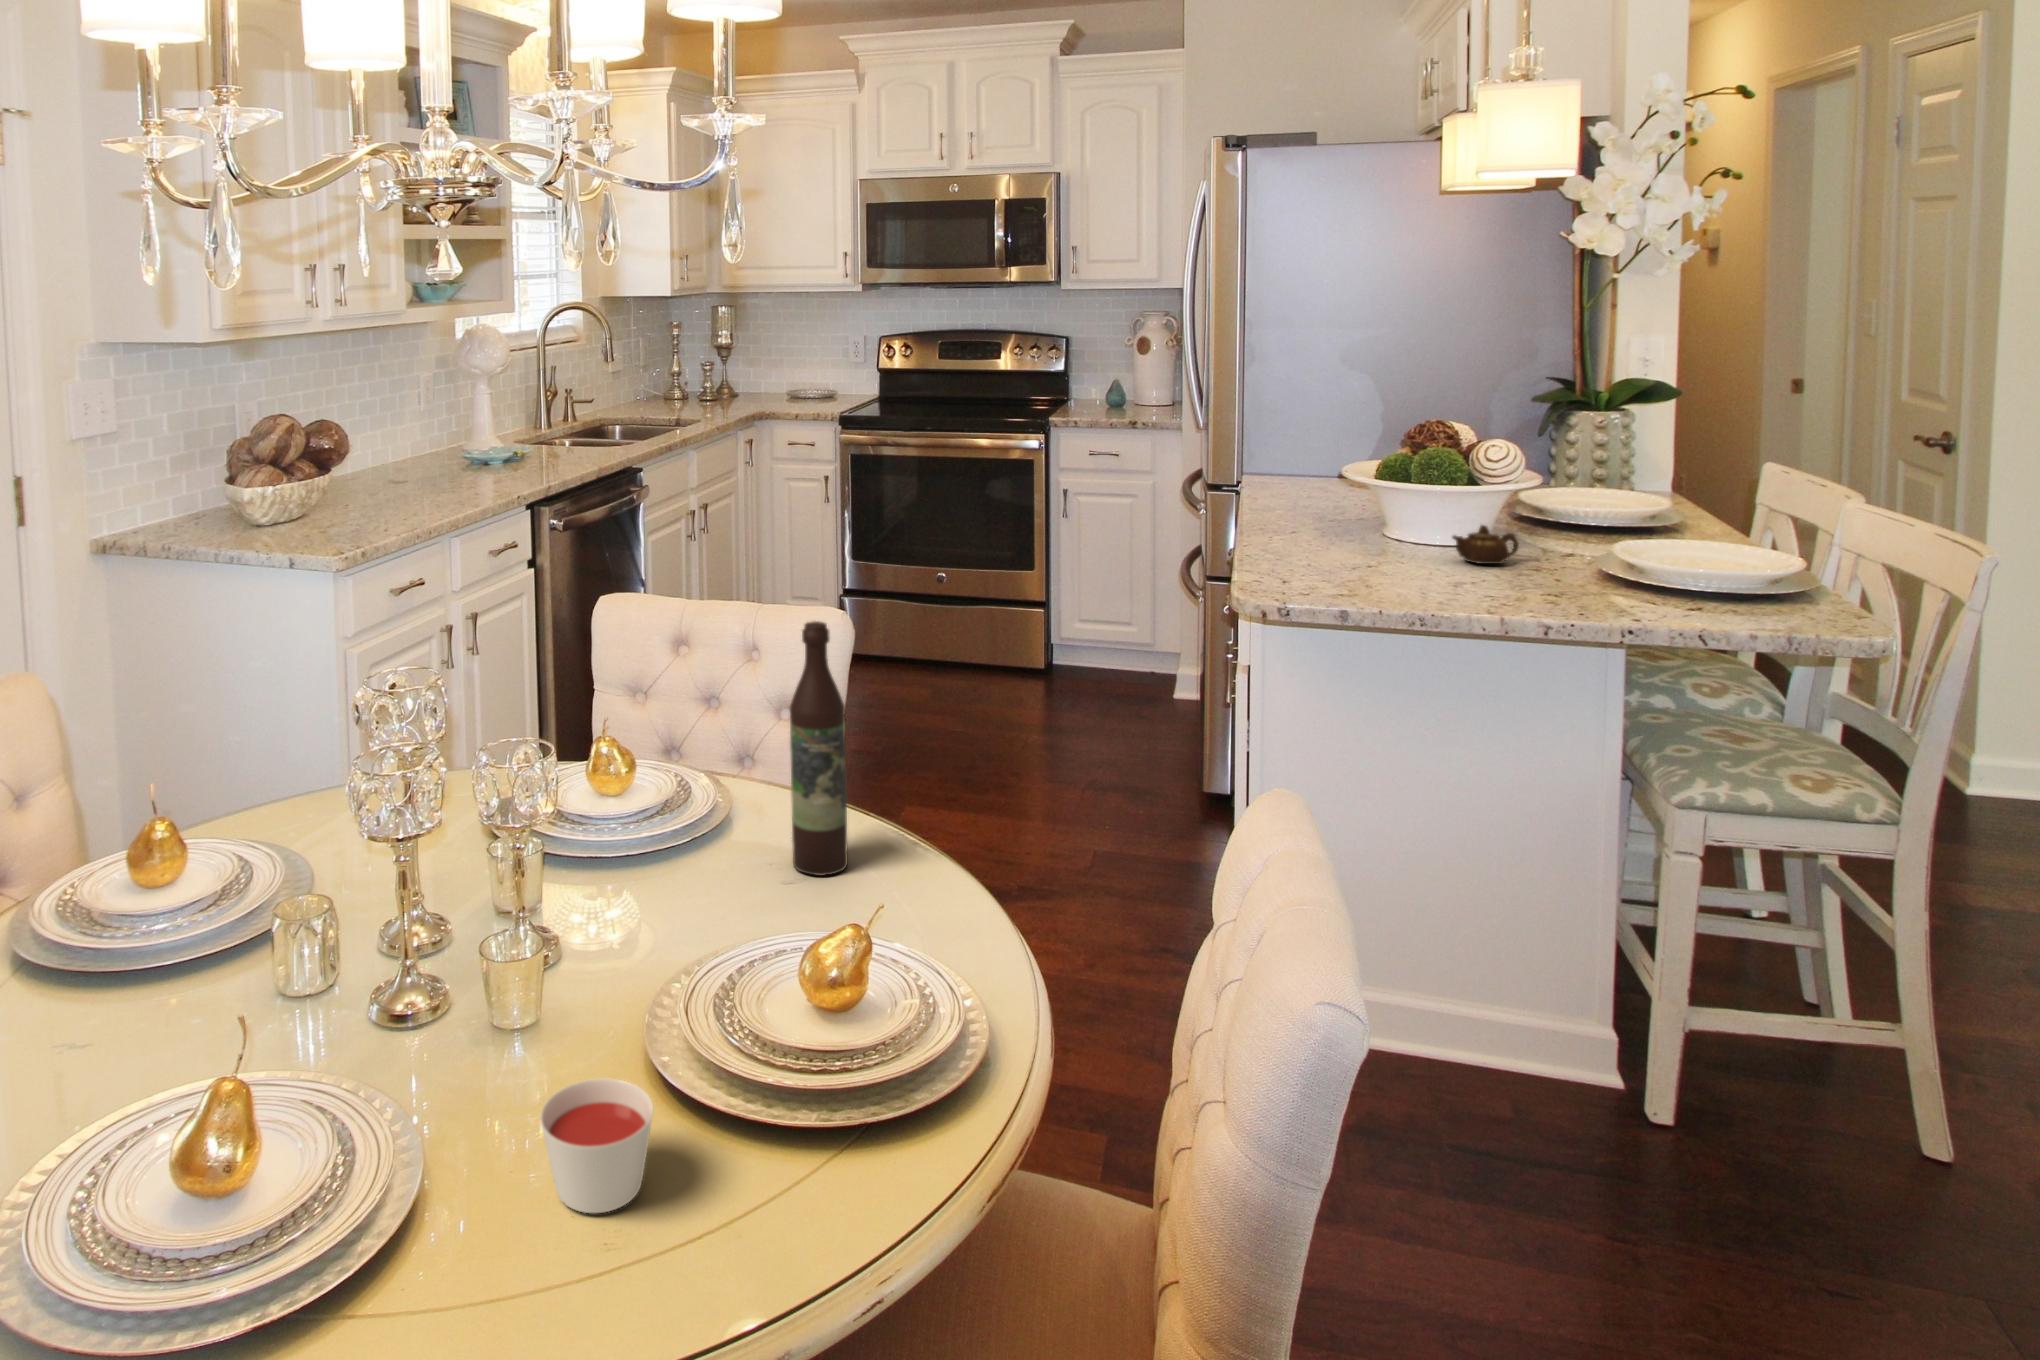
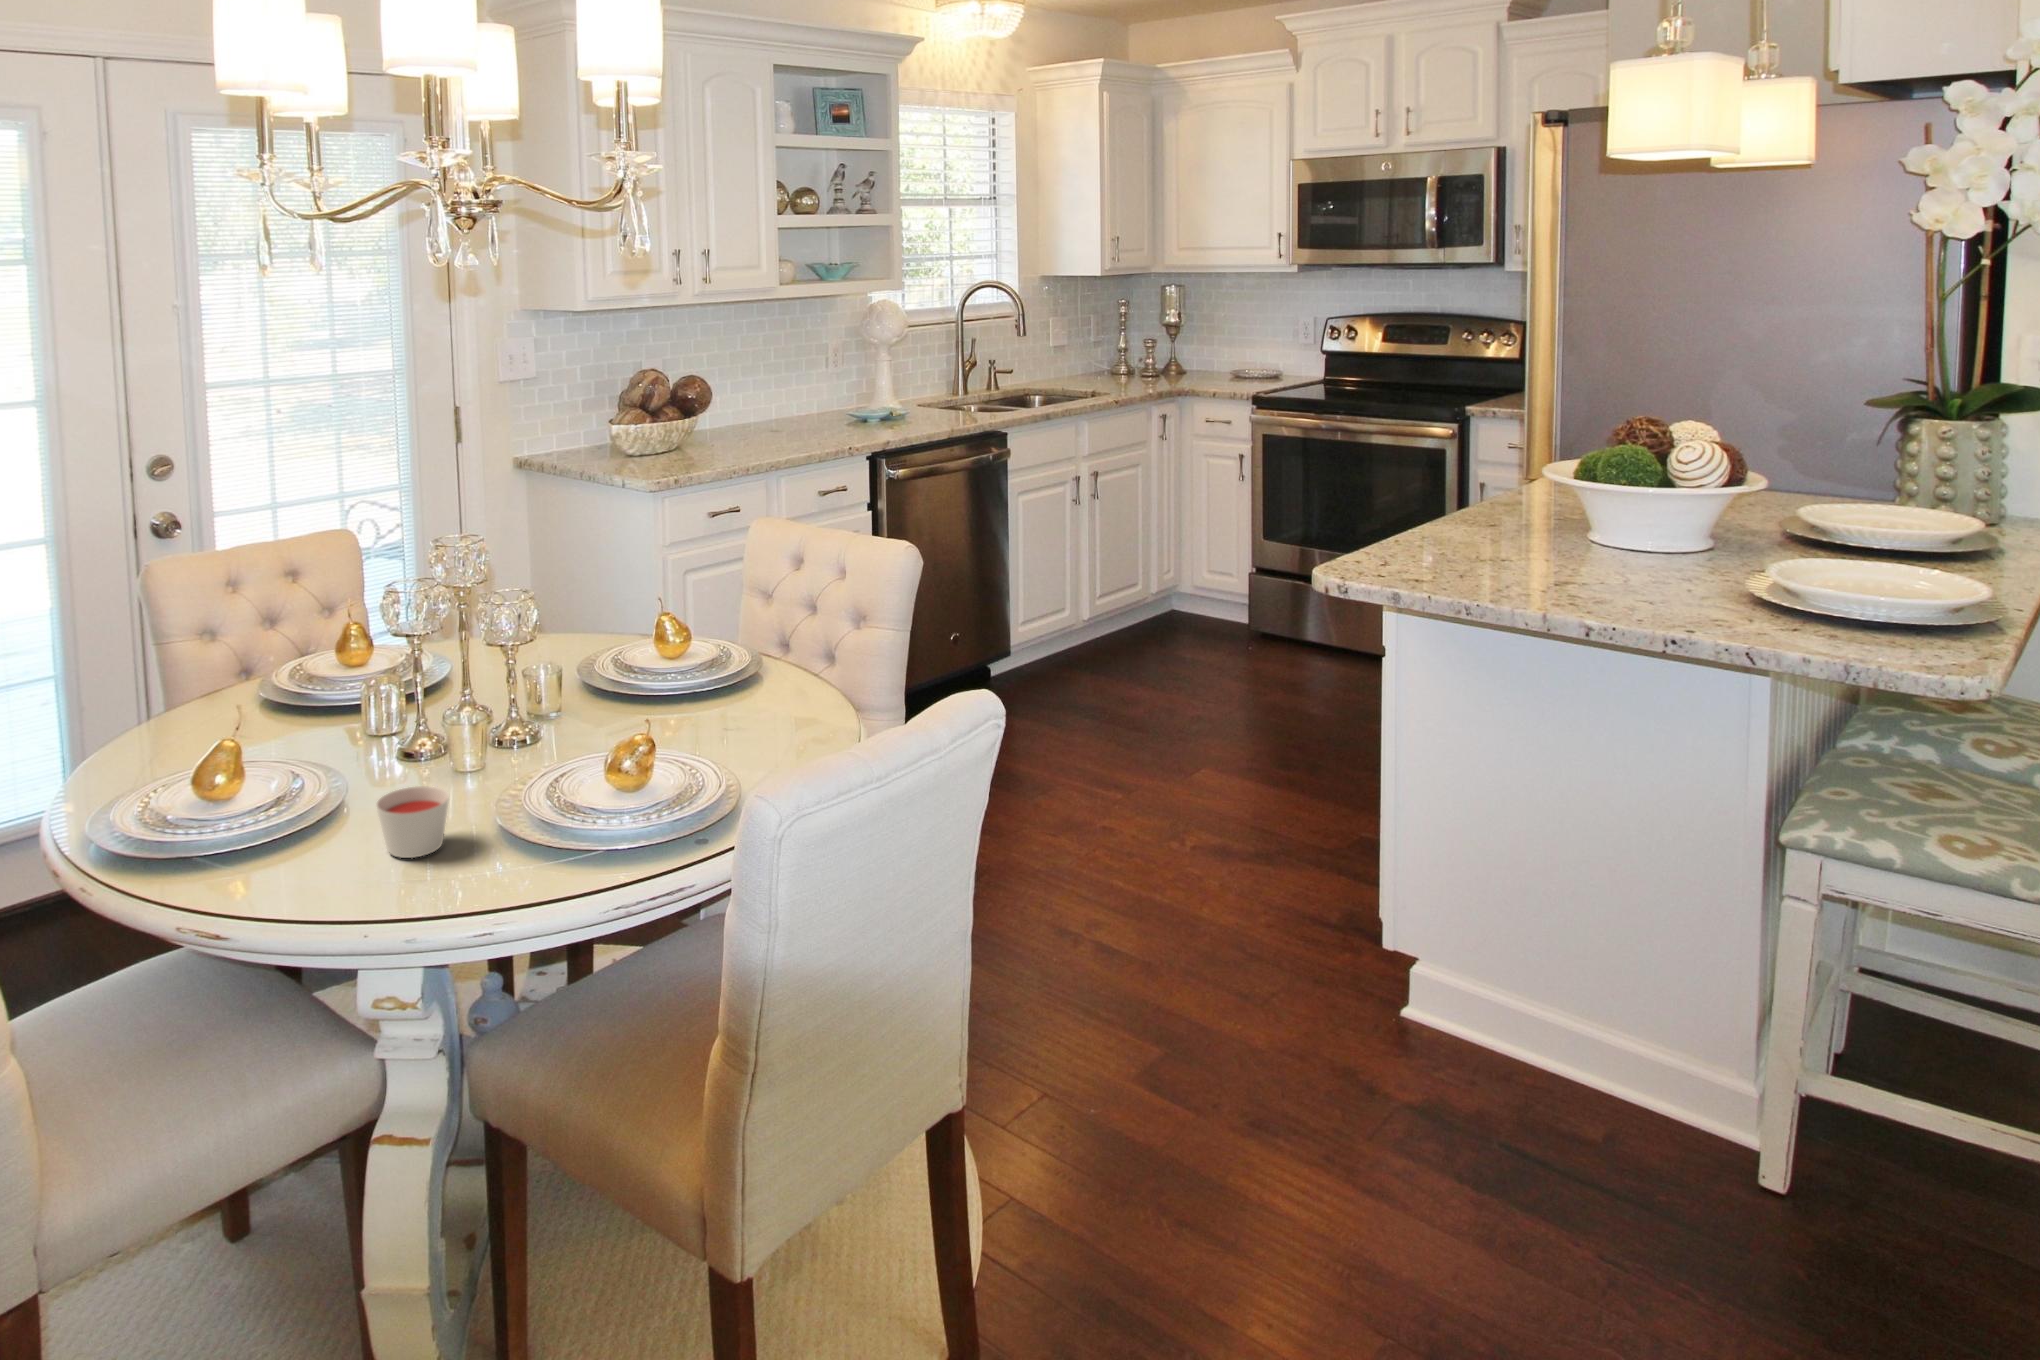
teapot: present [1453,525,1519,564] -> none [1603,529,1684,572]
wine bottle: present [790,621,848,876] -> none [745,536,791,730]

